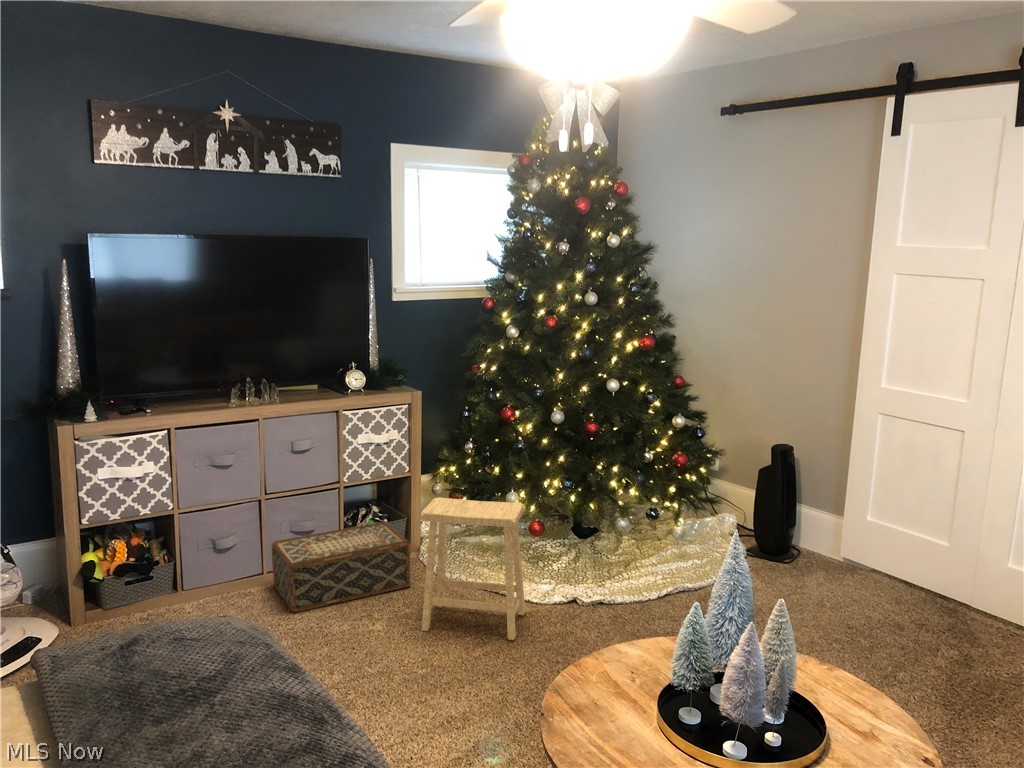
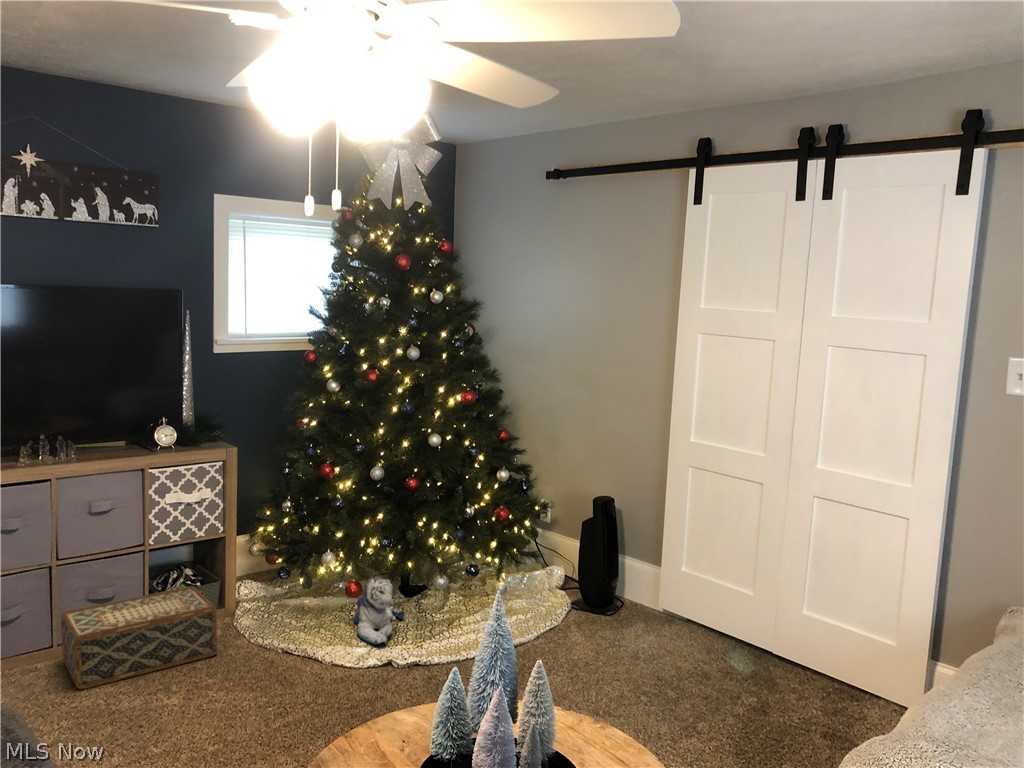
footstool: present [421,497,525,640] -> none [220,560,336,708]
plush toy: none [533,519,583,583] -> present [353,579,404,645]

